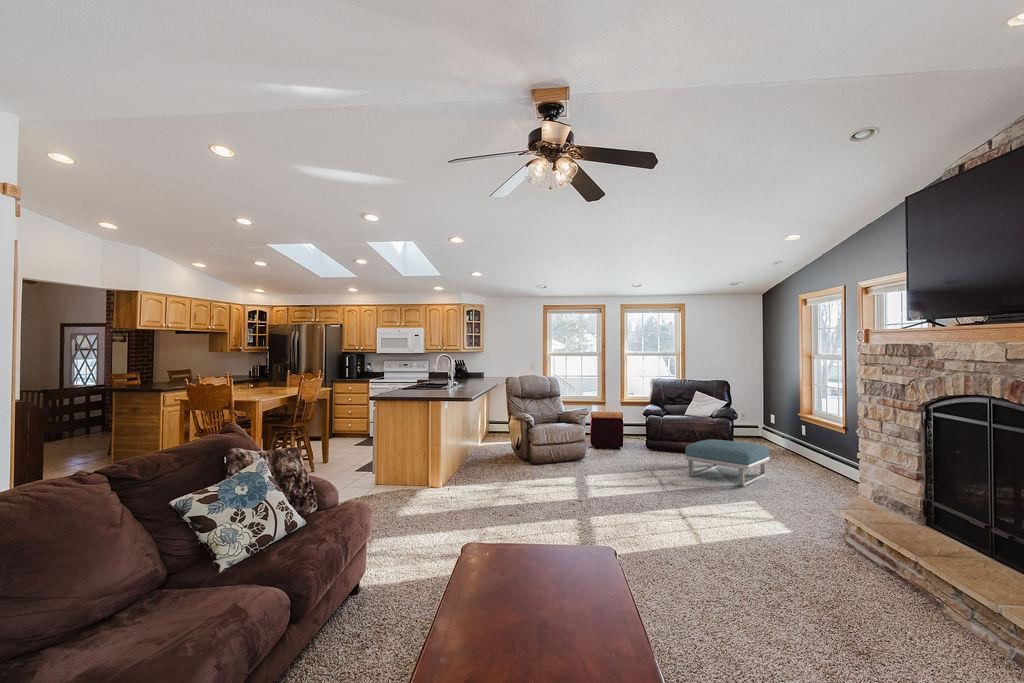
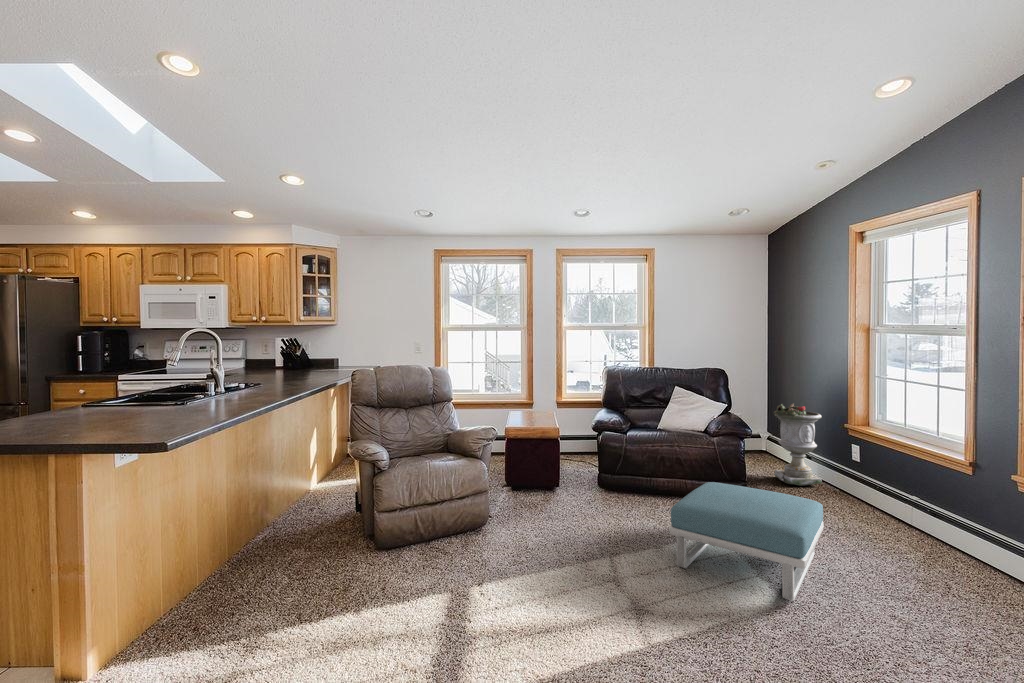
planter: none [758,402,789,452] -> present [773,403,822,486]

